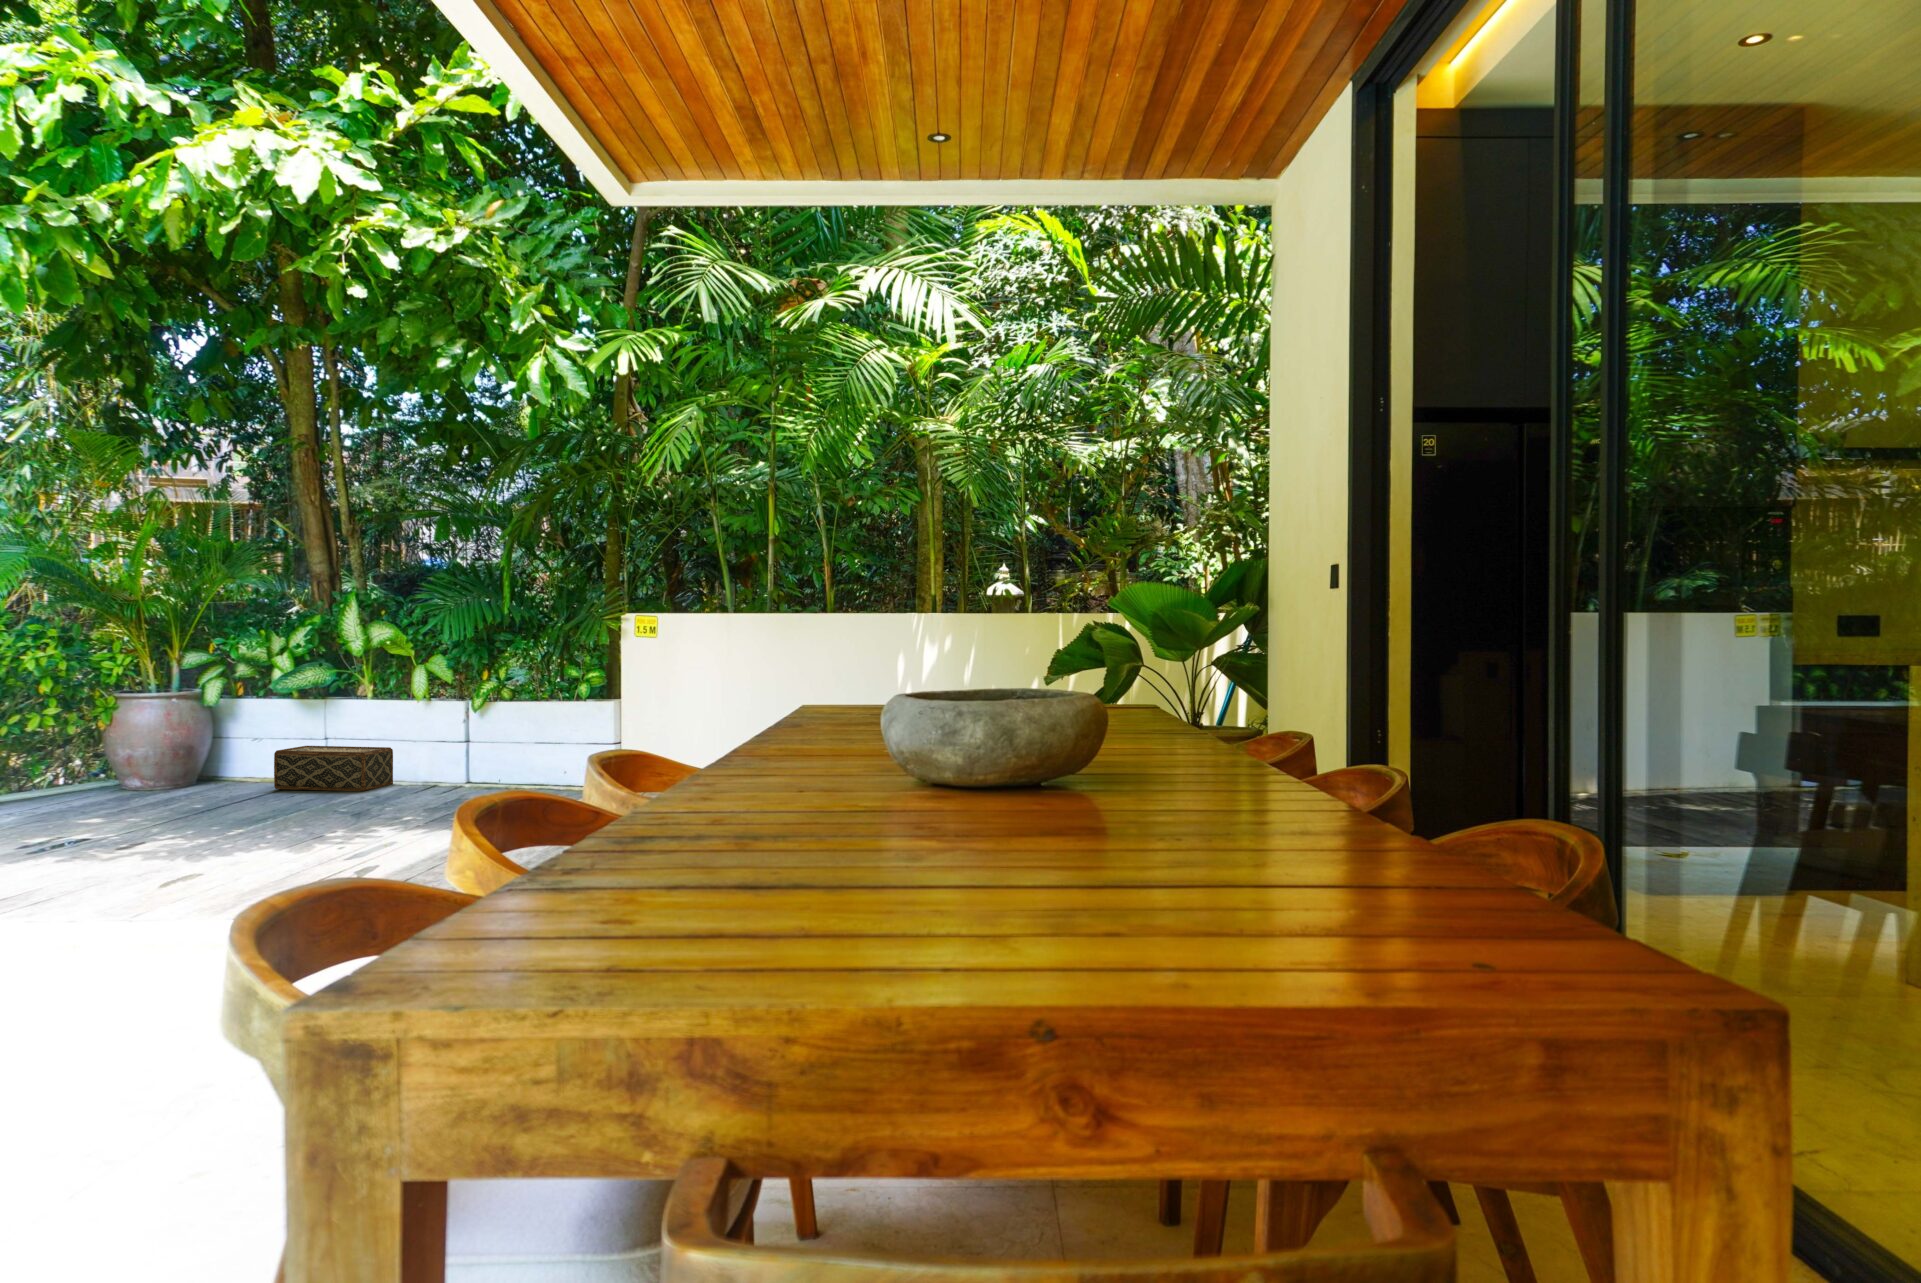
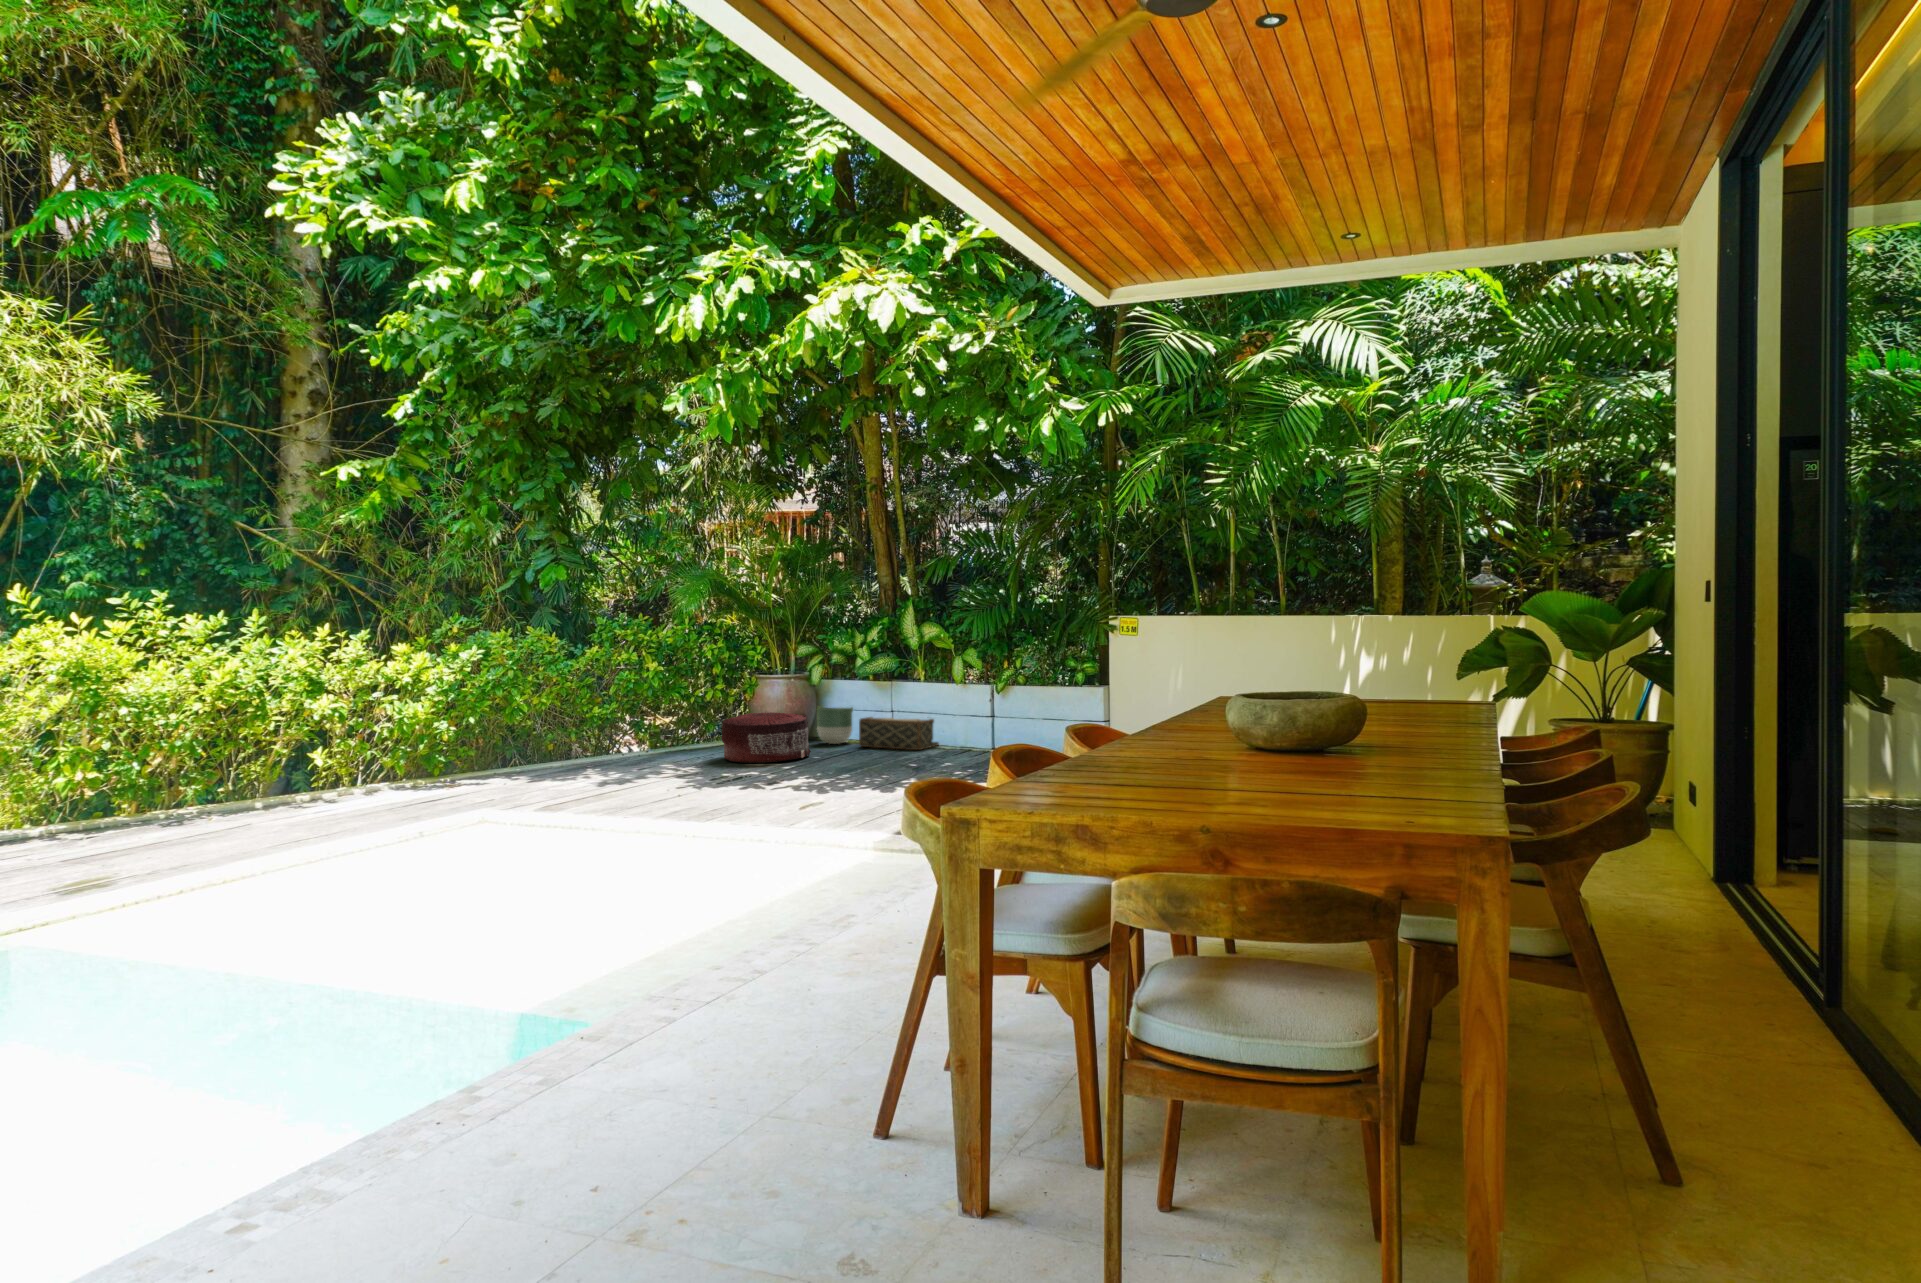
planter: none [209,733,266,787] -> present [817,707,853,744]
pouf: none [44,746,197,819] -> present [722,712,811,763]

